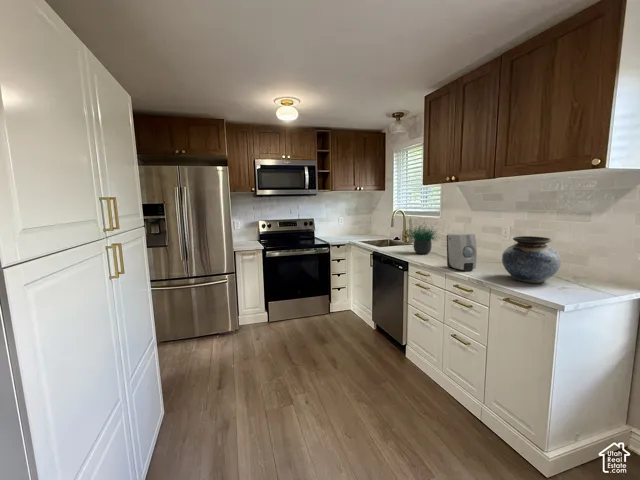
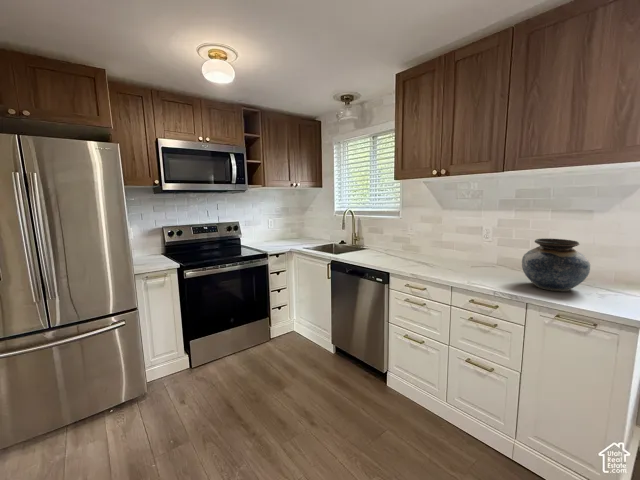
potted plant: present [409,226,436,254] -> none [372,215,422,261]
soap dispenser: present [447,234,477,271] -> none [448,237,486,282]

